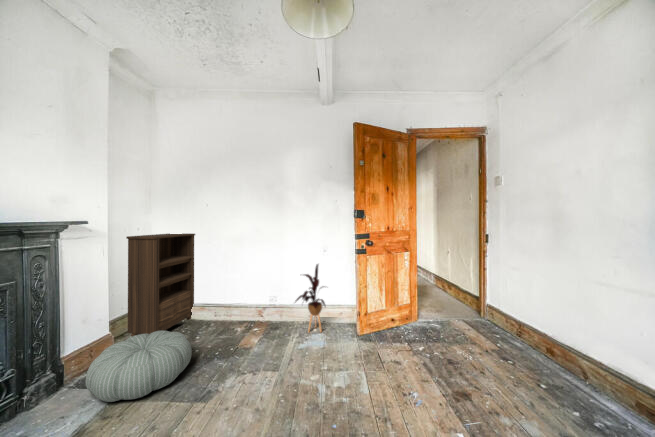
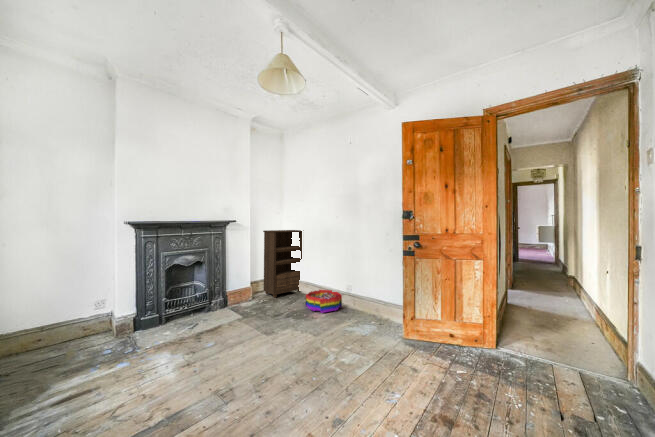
house plant: present [296,264,325,332] -> none [350,260,382,324]
storage bin: none [220,306,269,340] -> present [306,290,342,313]
pouf: present [85,331,192,402] -> none [226,290,278,322]

